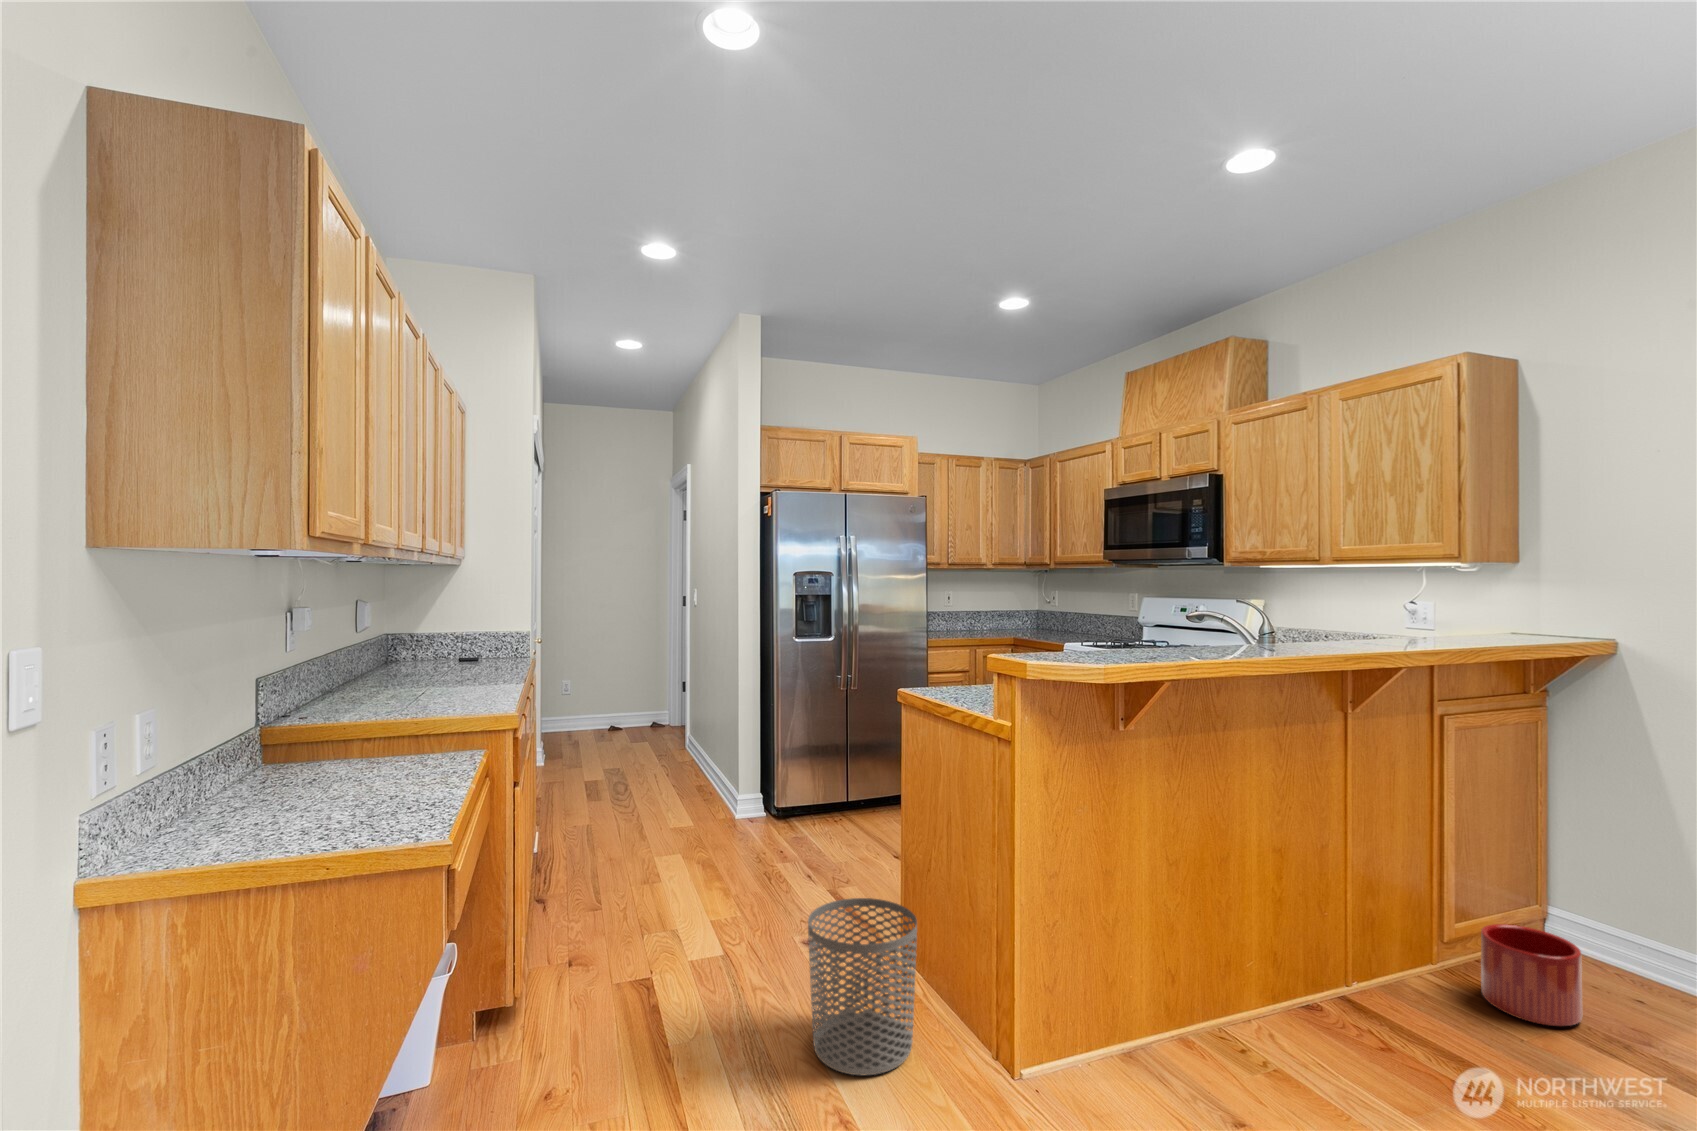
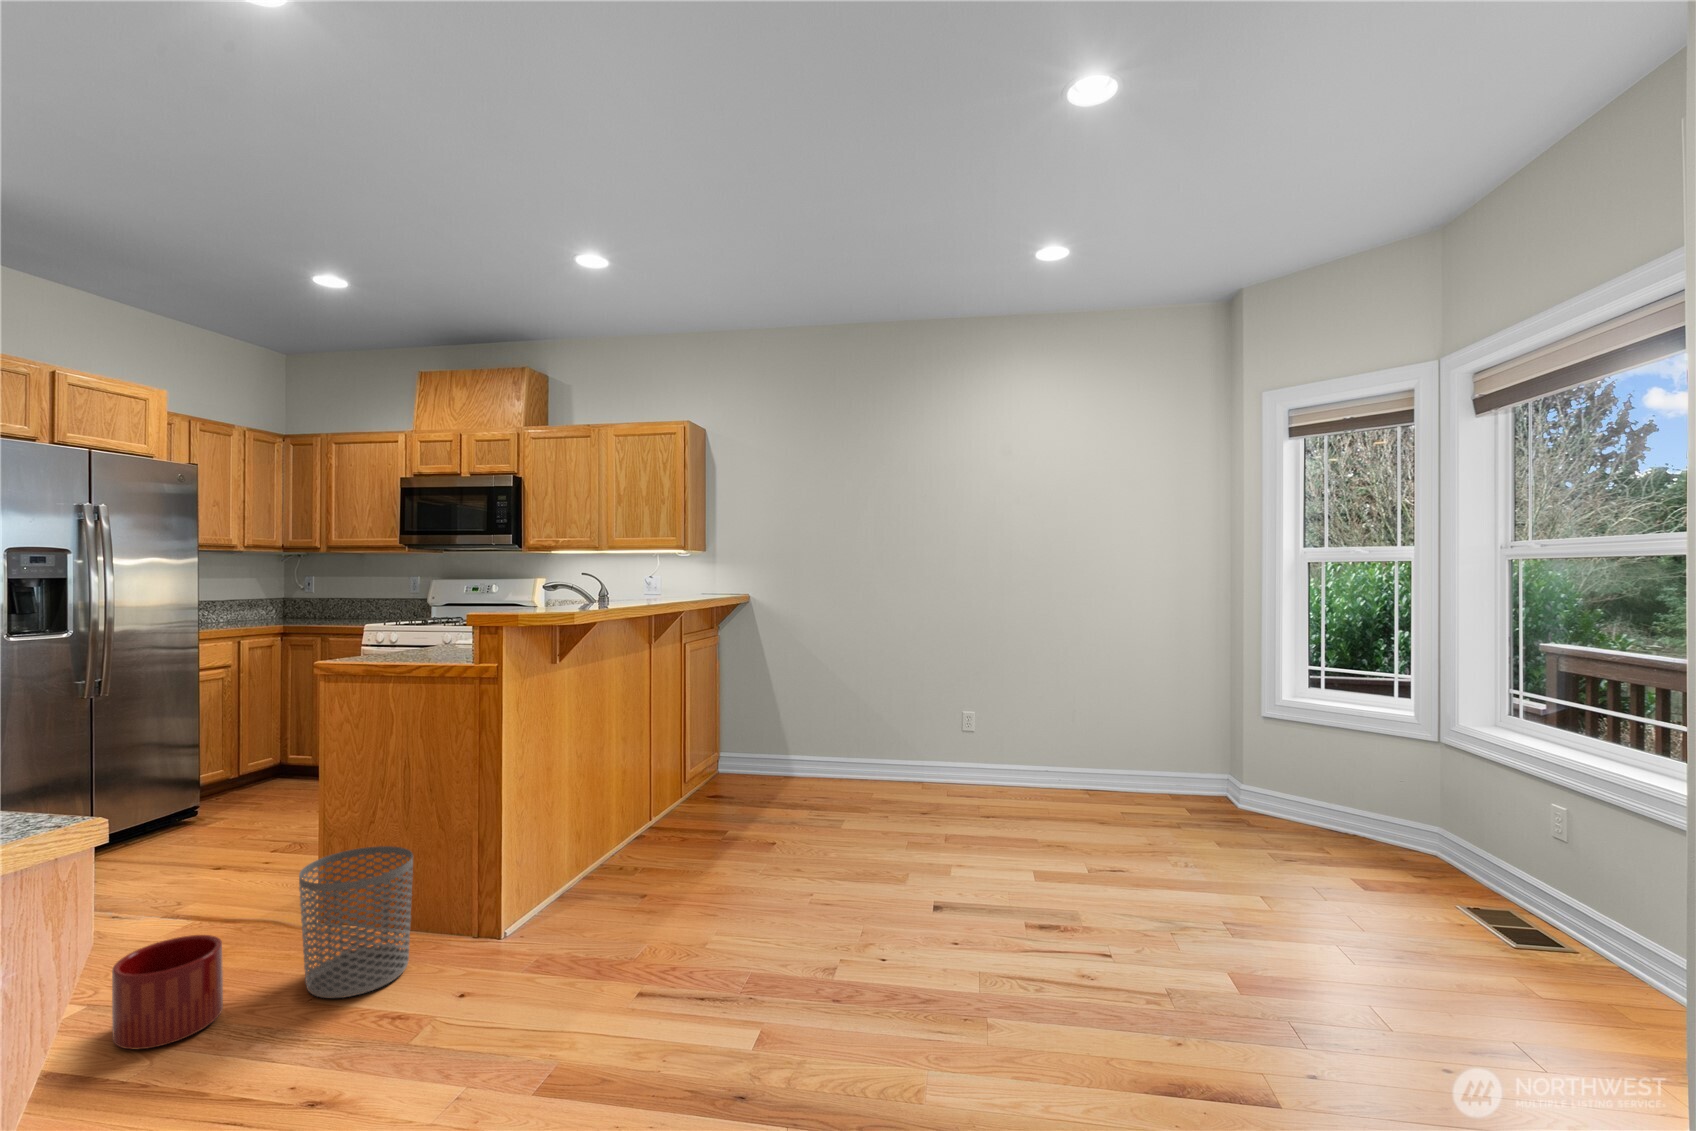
planter: present [1481,924,1582,1026] -> present [112,935,223,1050]

